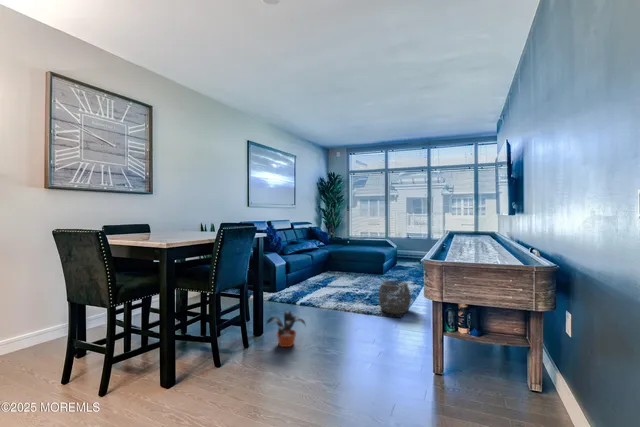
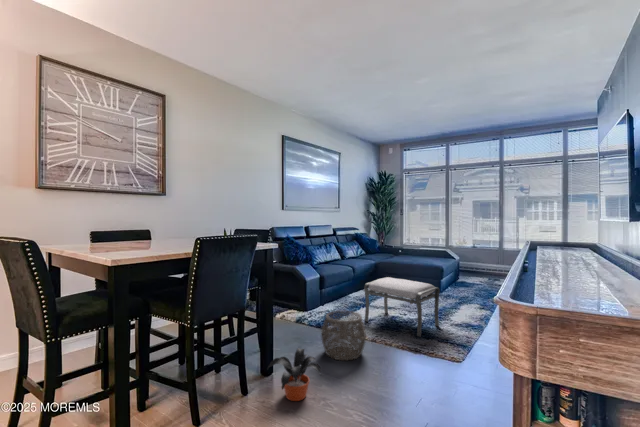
ottoman: none [325,262,384,305] -> present [364,277,440,337]
woven basket: present [378,281,411,314] -> present [321,310,366,360]

